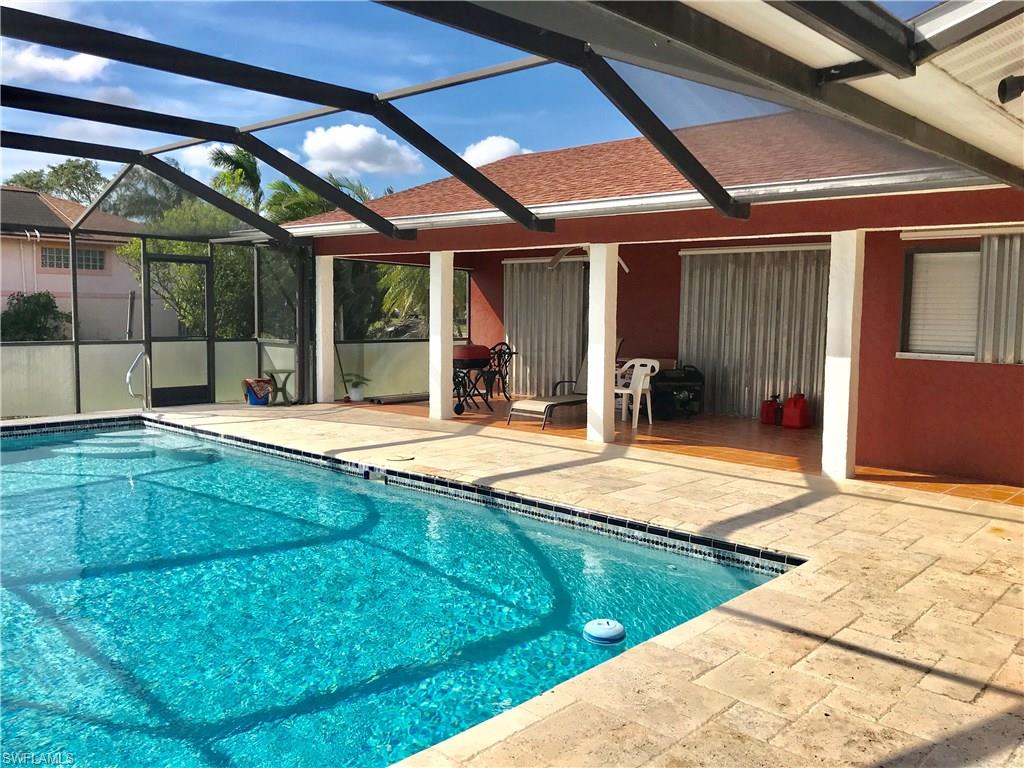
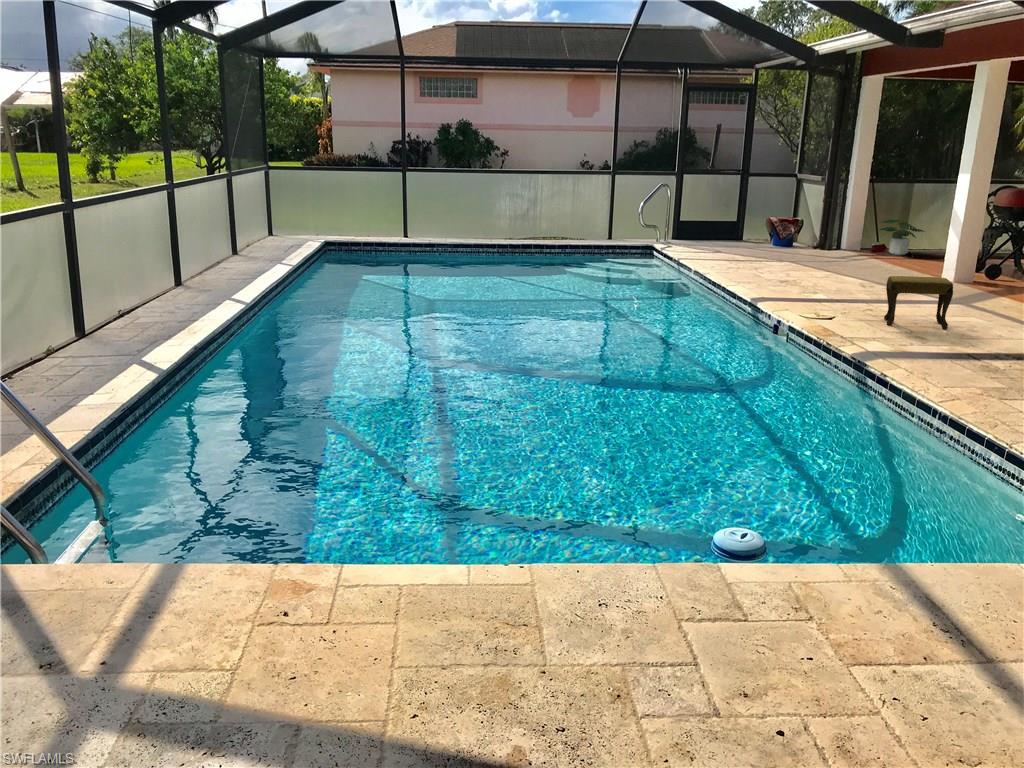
side table: present [263,369,296,407] -> none [783,209,823,252]
footstool: none [443,418,491,458] -> present [884,276,953,329]

